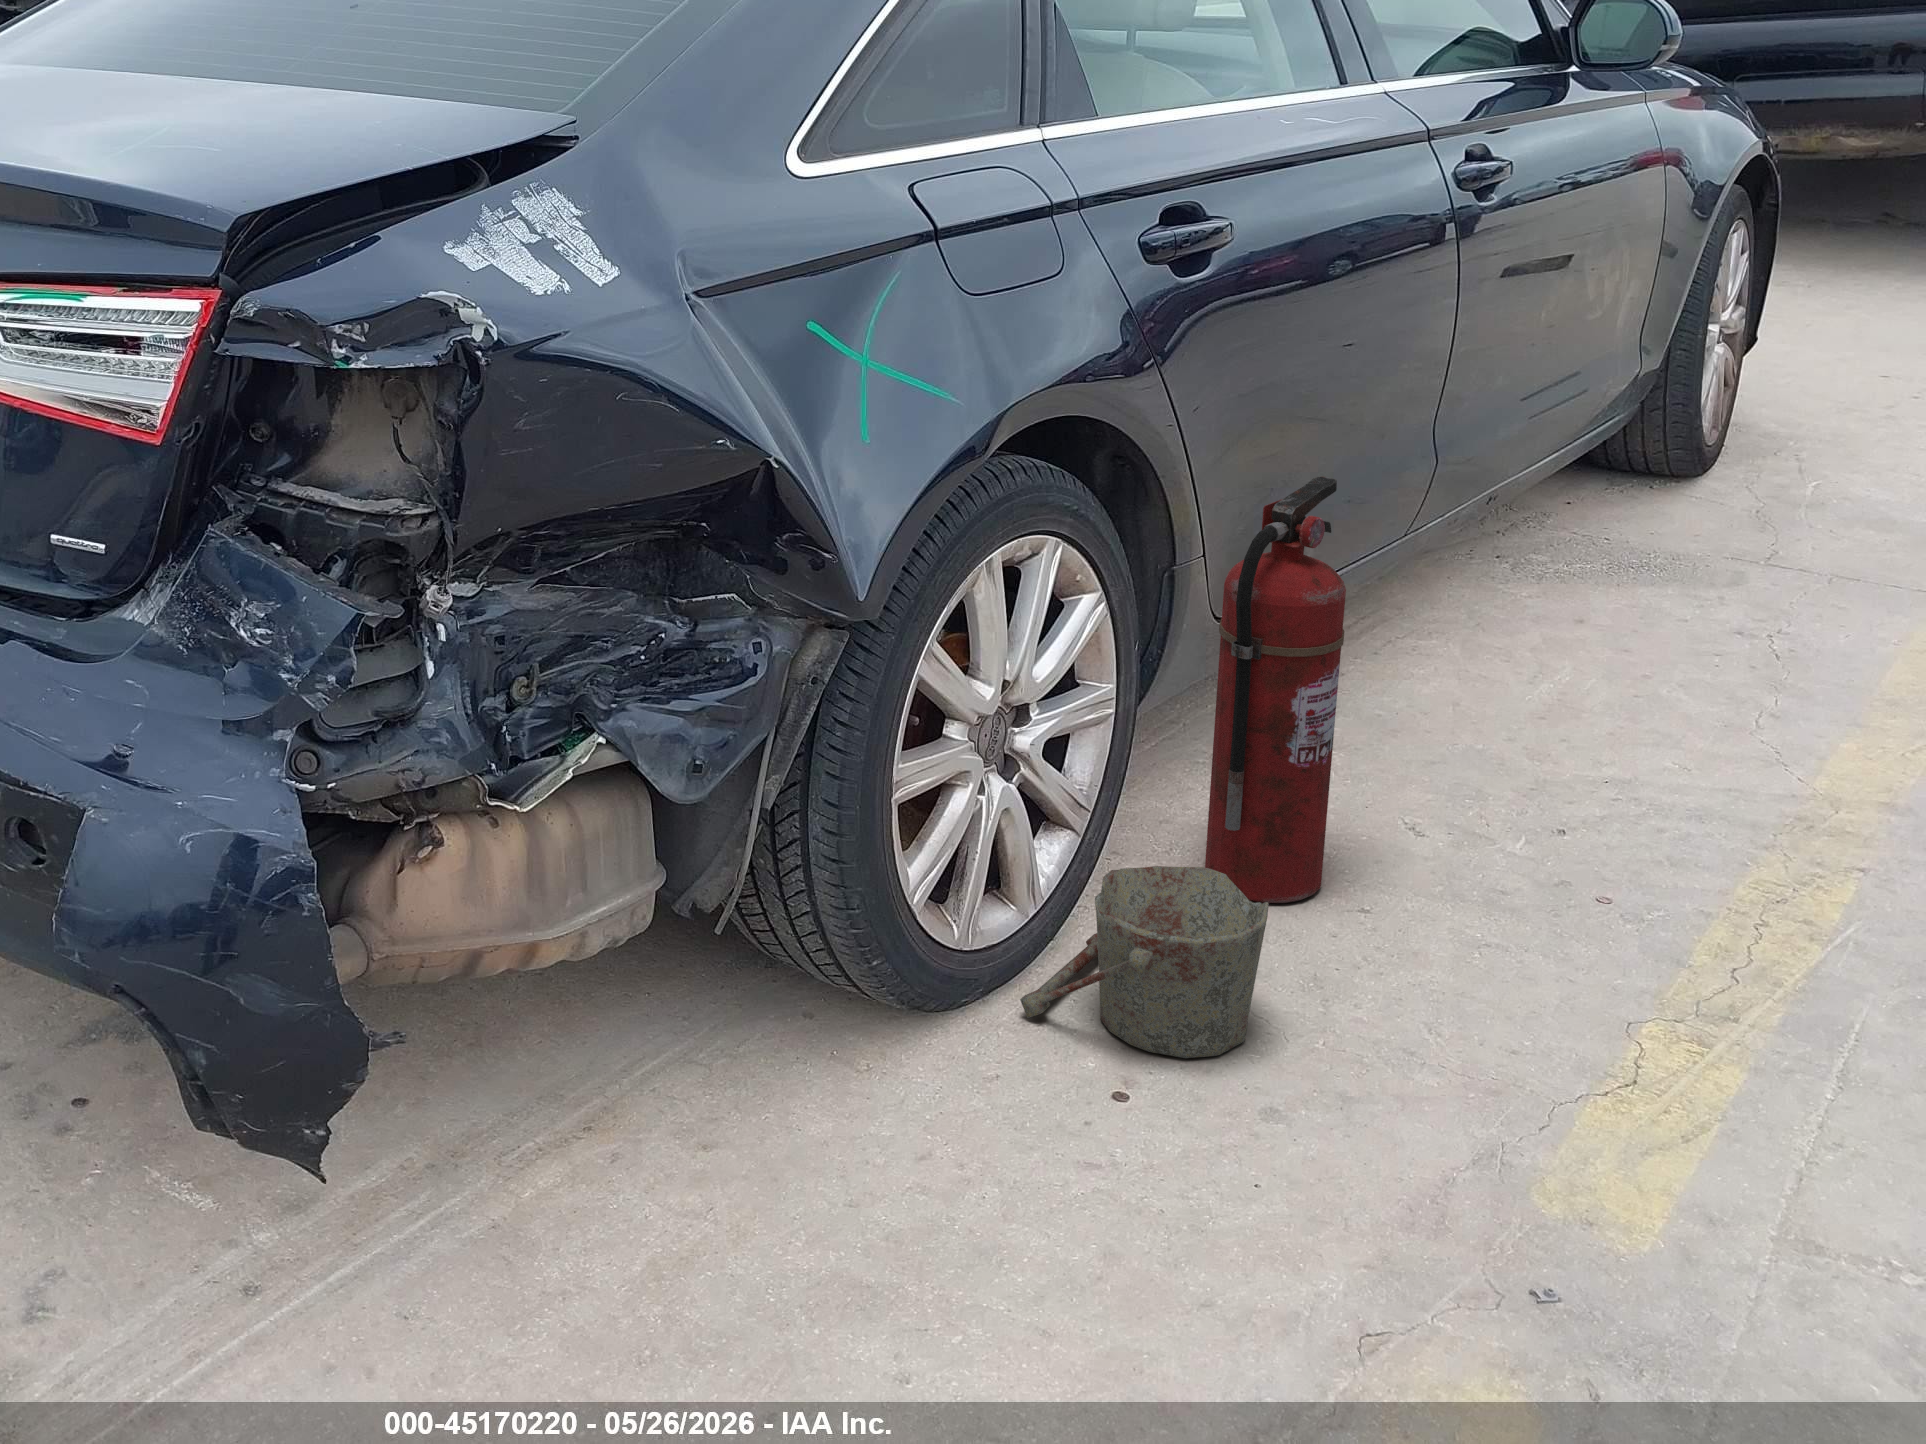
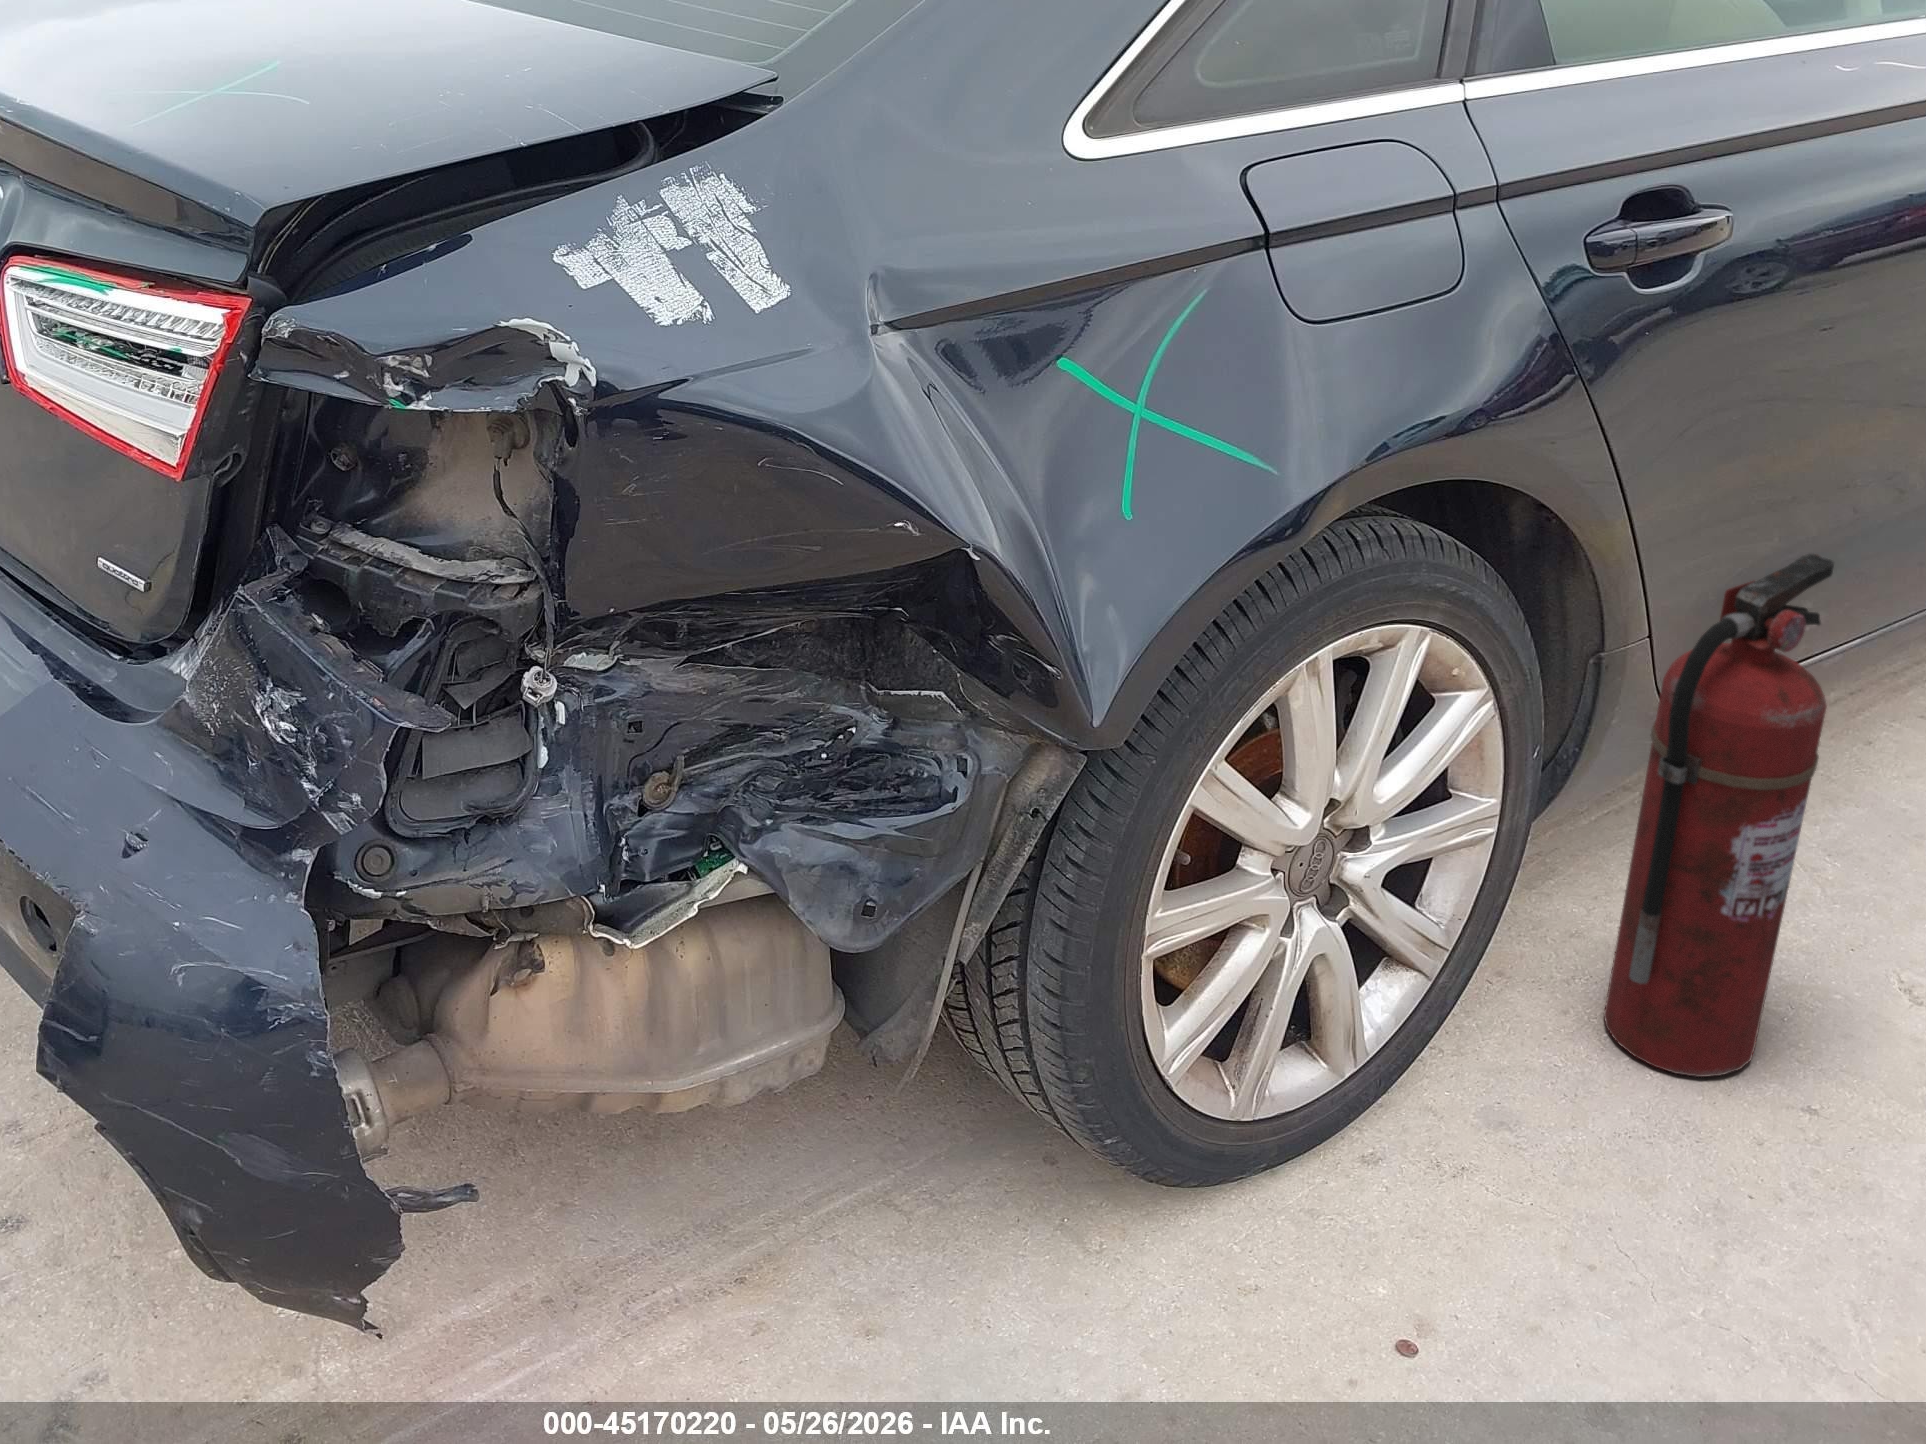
bucket: present [1020,866,1269,1058] -> none [1314,1038,1647,1302]

